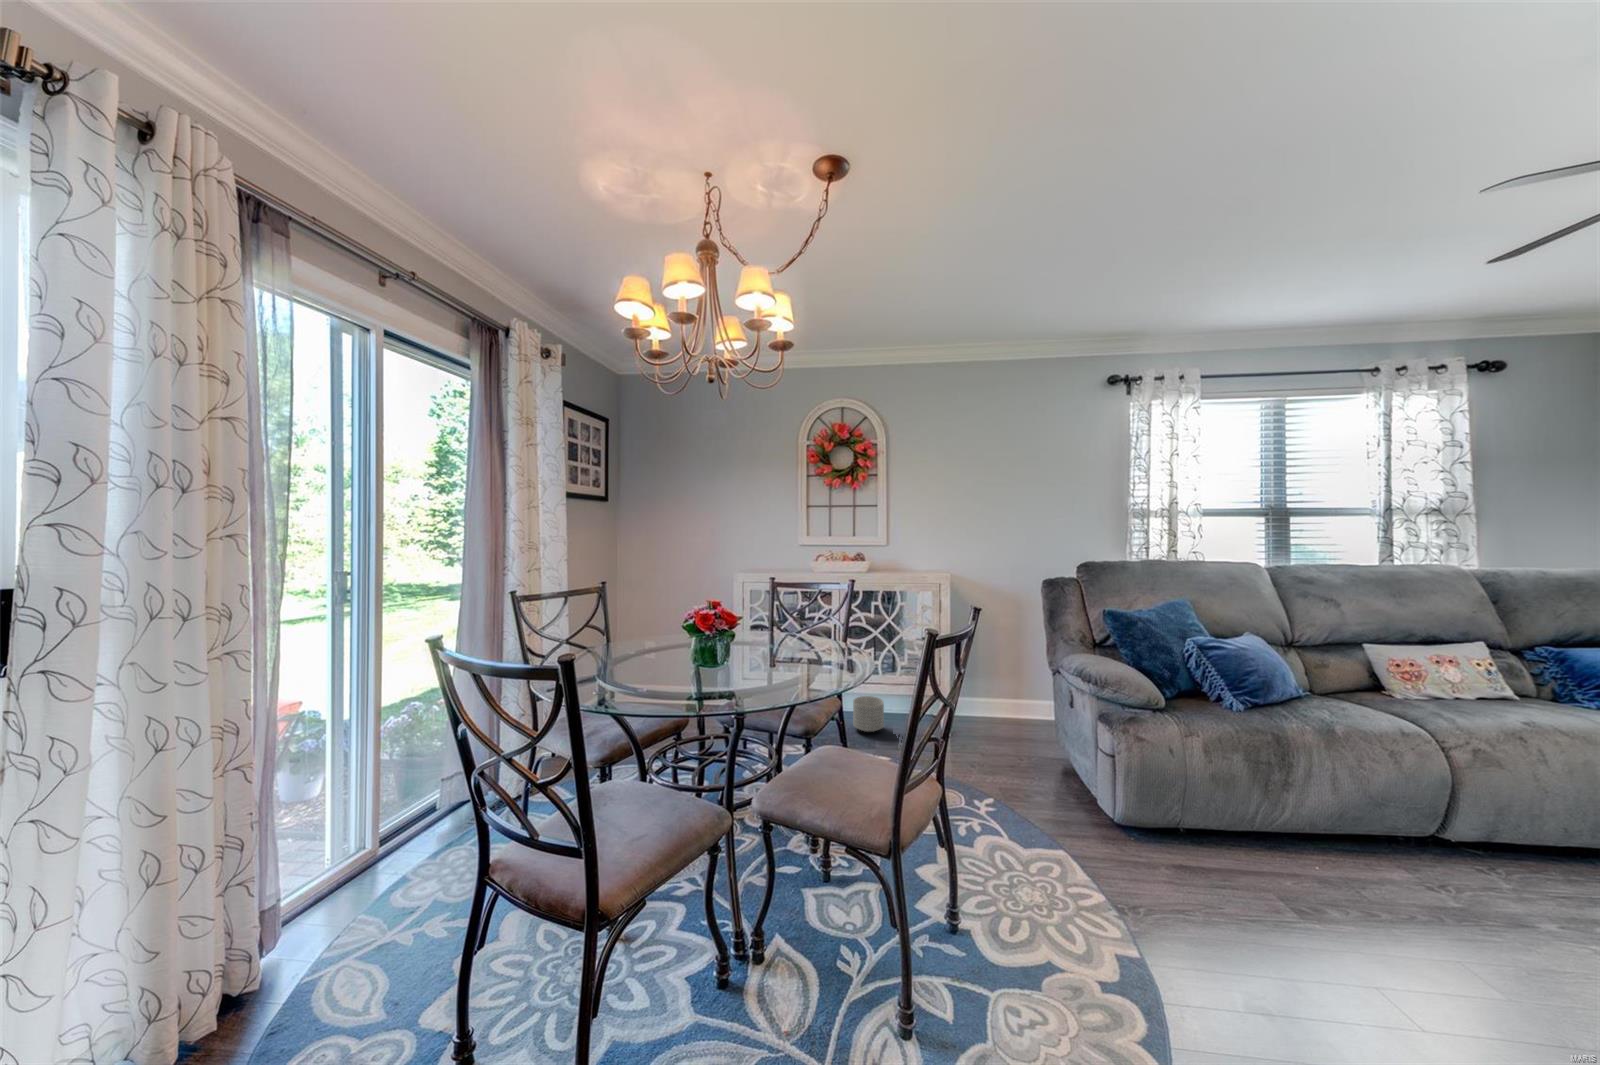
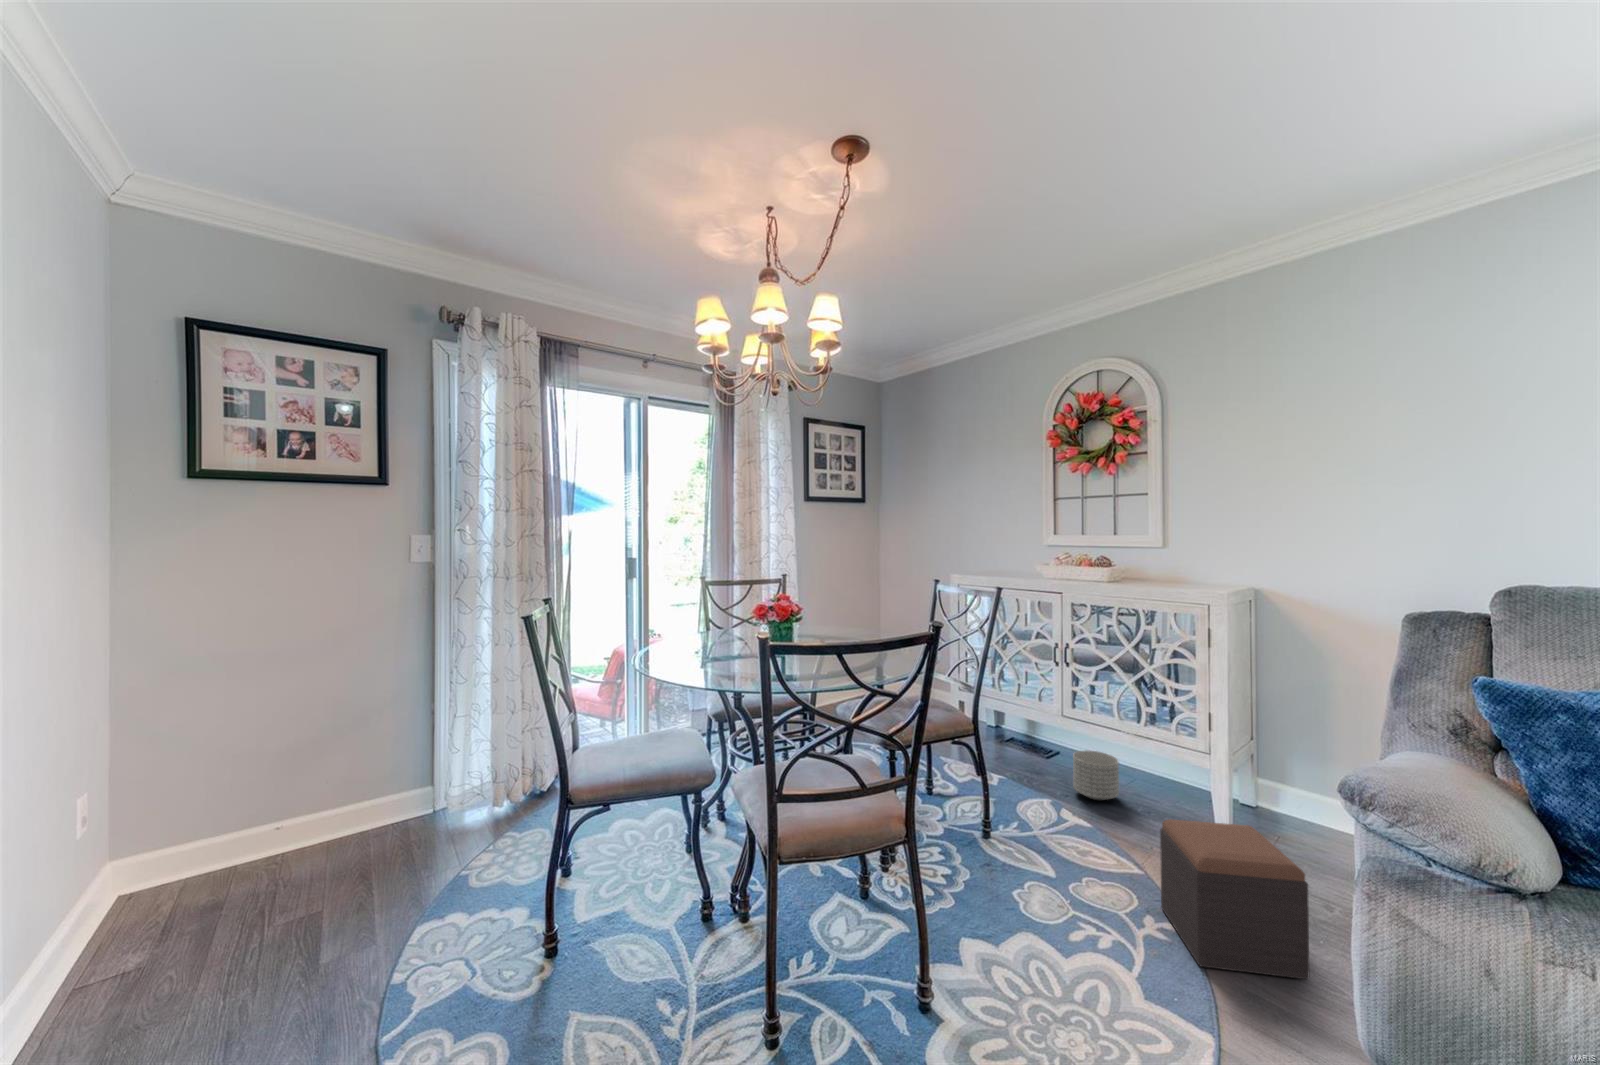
footstool: none [974,720,1059,817] -> present [1160,819,1309,979]

